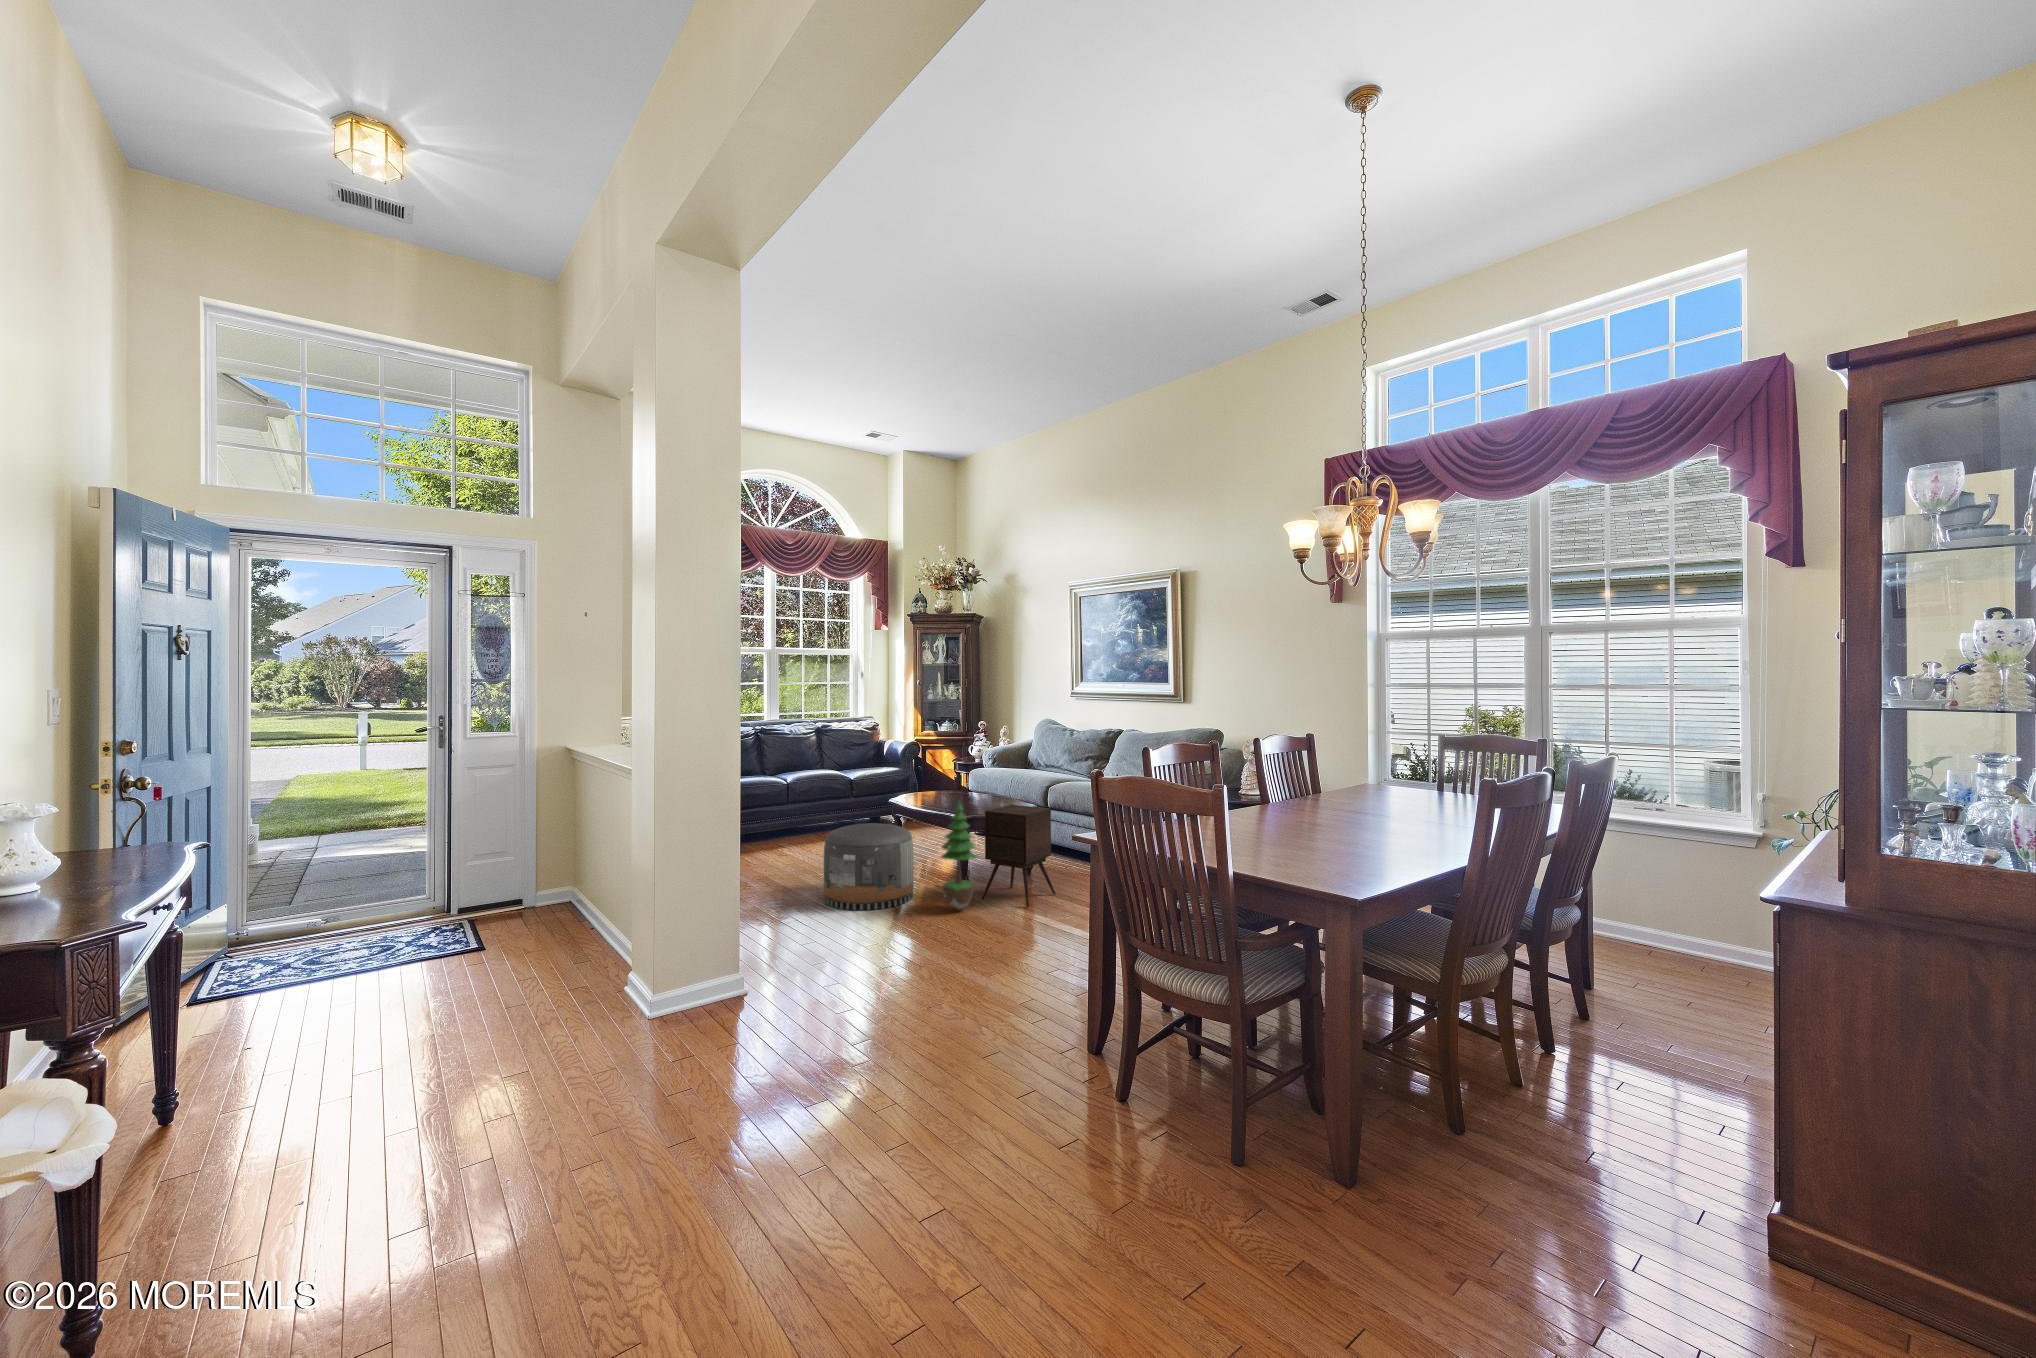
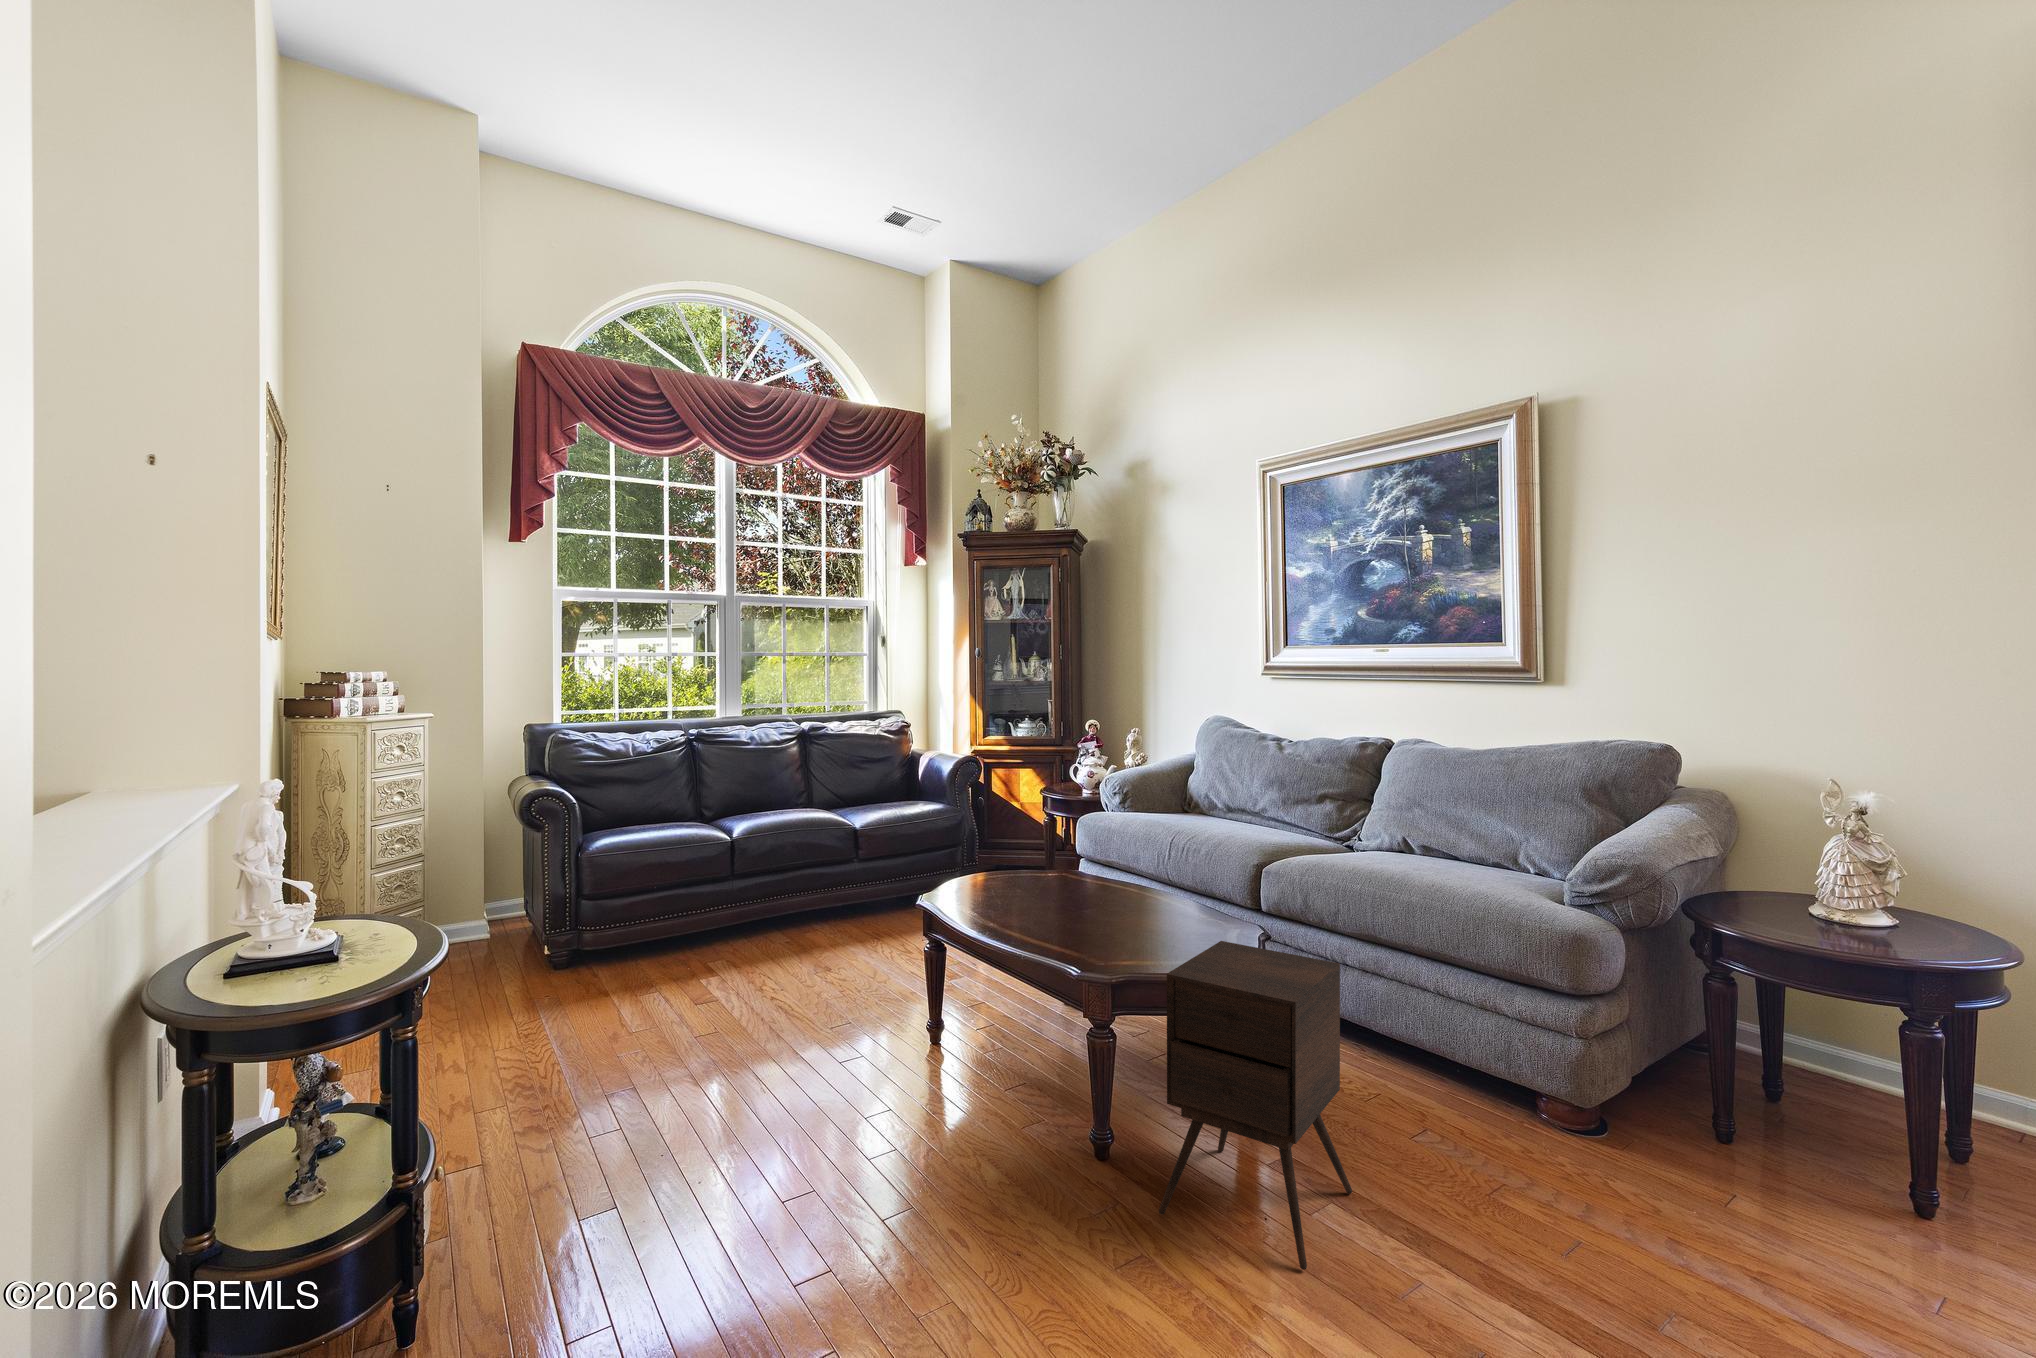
potted tree: present [941,802,977,910] -> none [1047,959,1163,1280]
pouf: present [824,823,914,910] -> none [738,982,973,1265]

